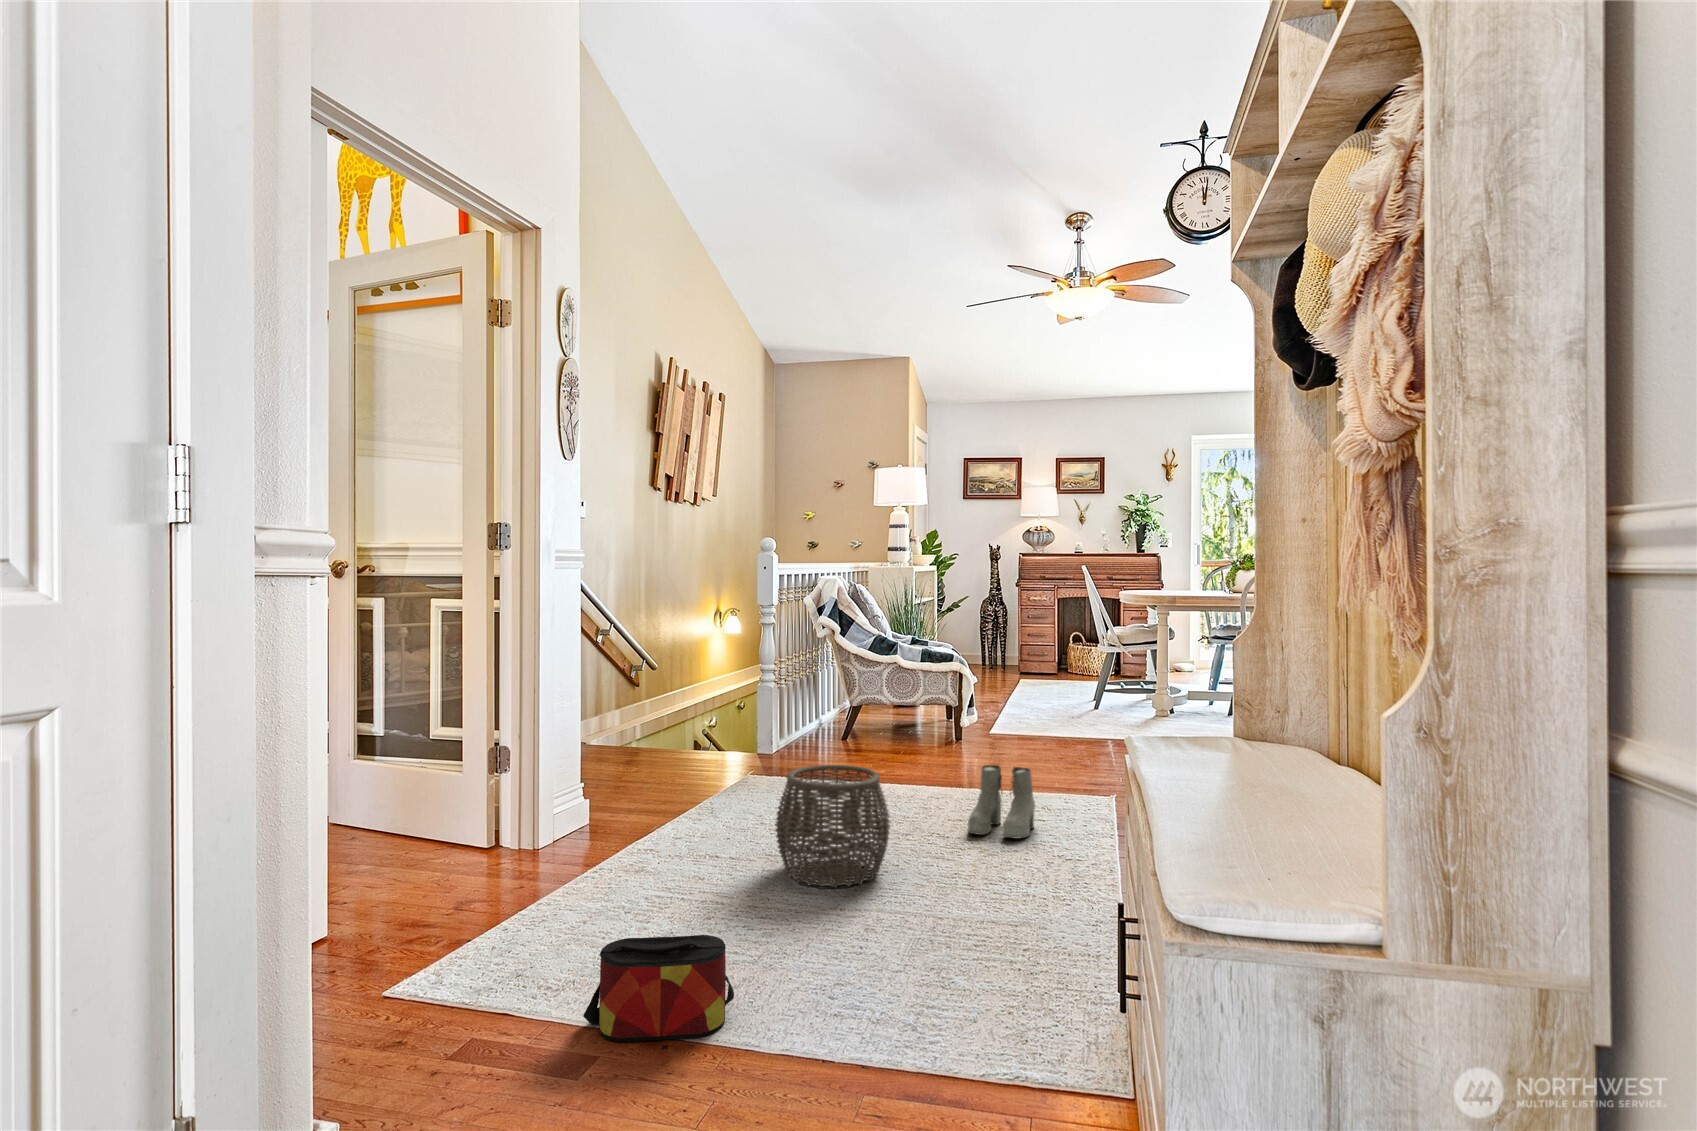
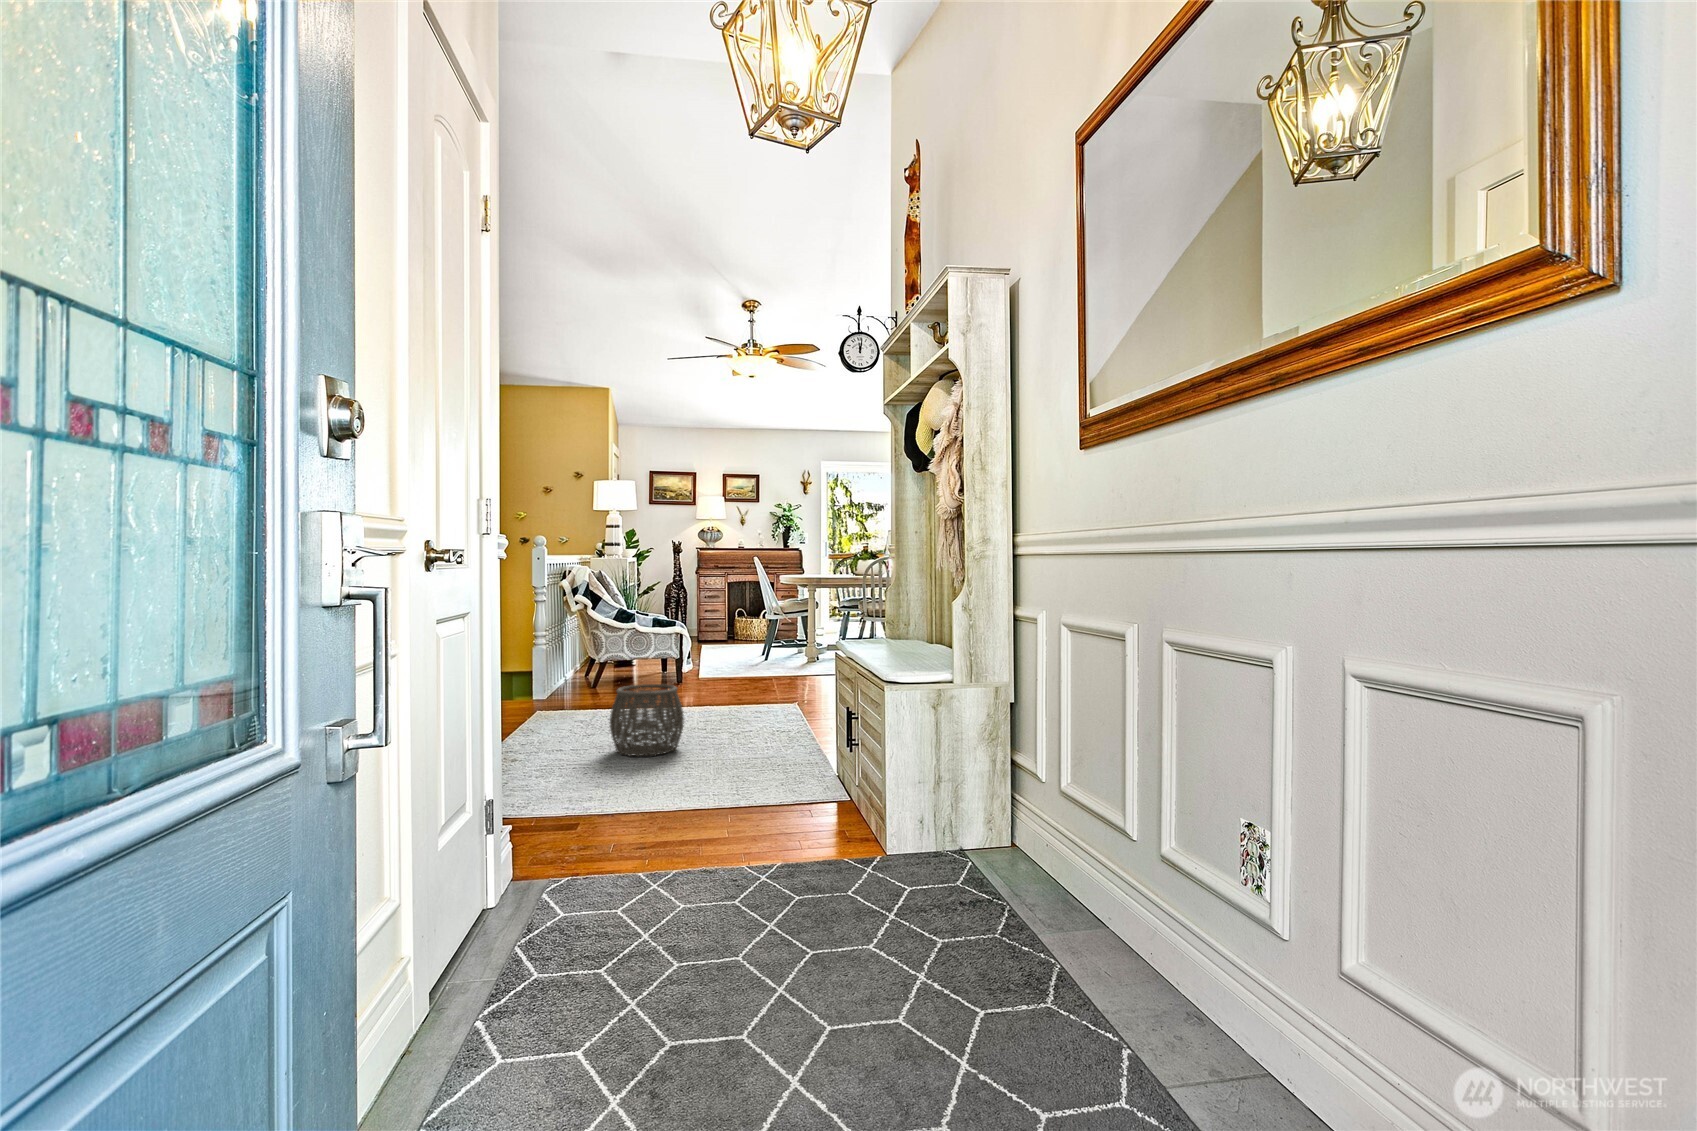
boots: present [967,765,1035,838] -> none [719,683,759,726]
bag: present [583,935,734,1042] -> none [555,764,639,821]

